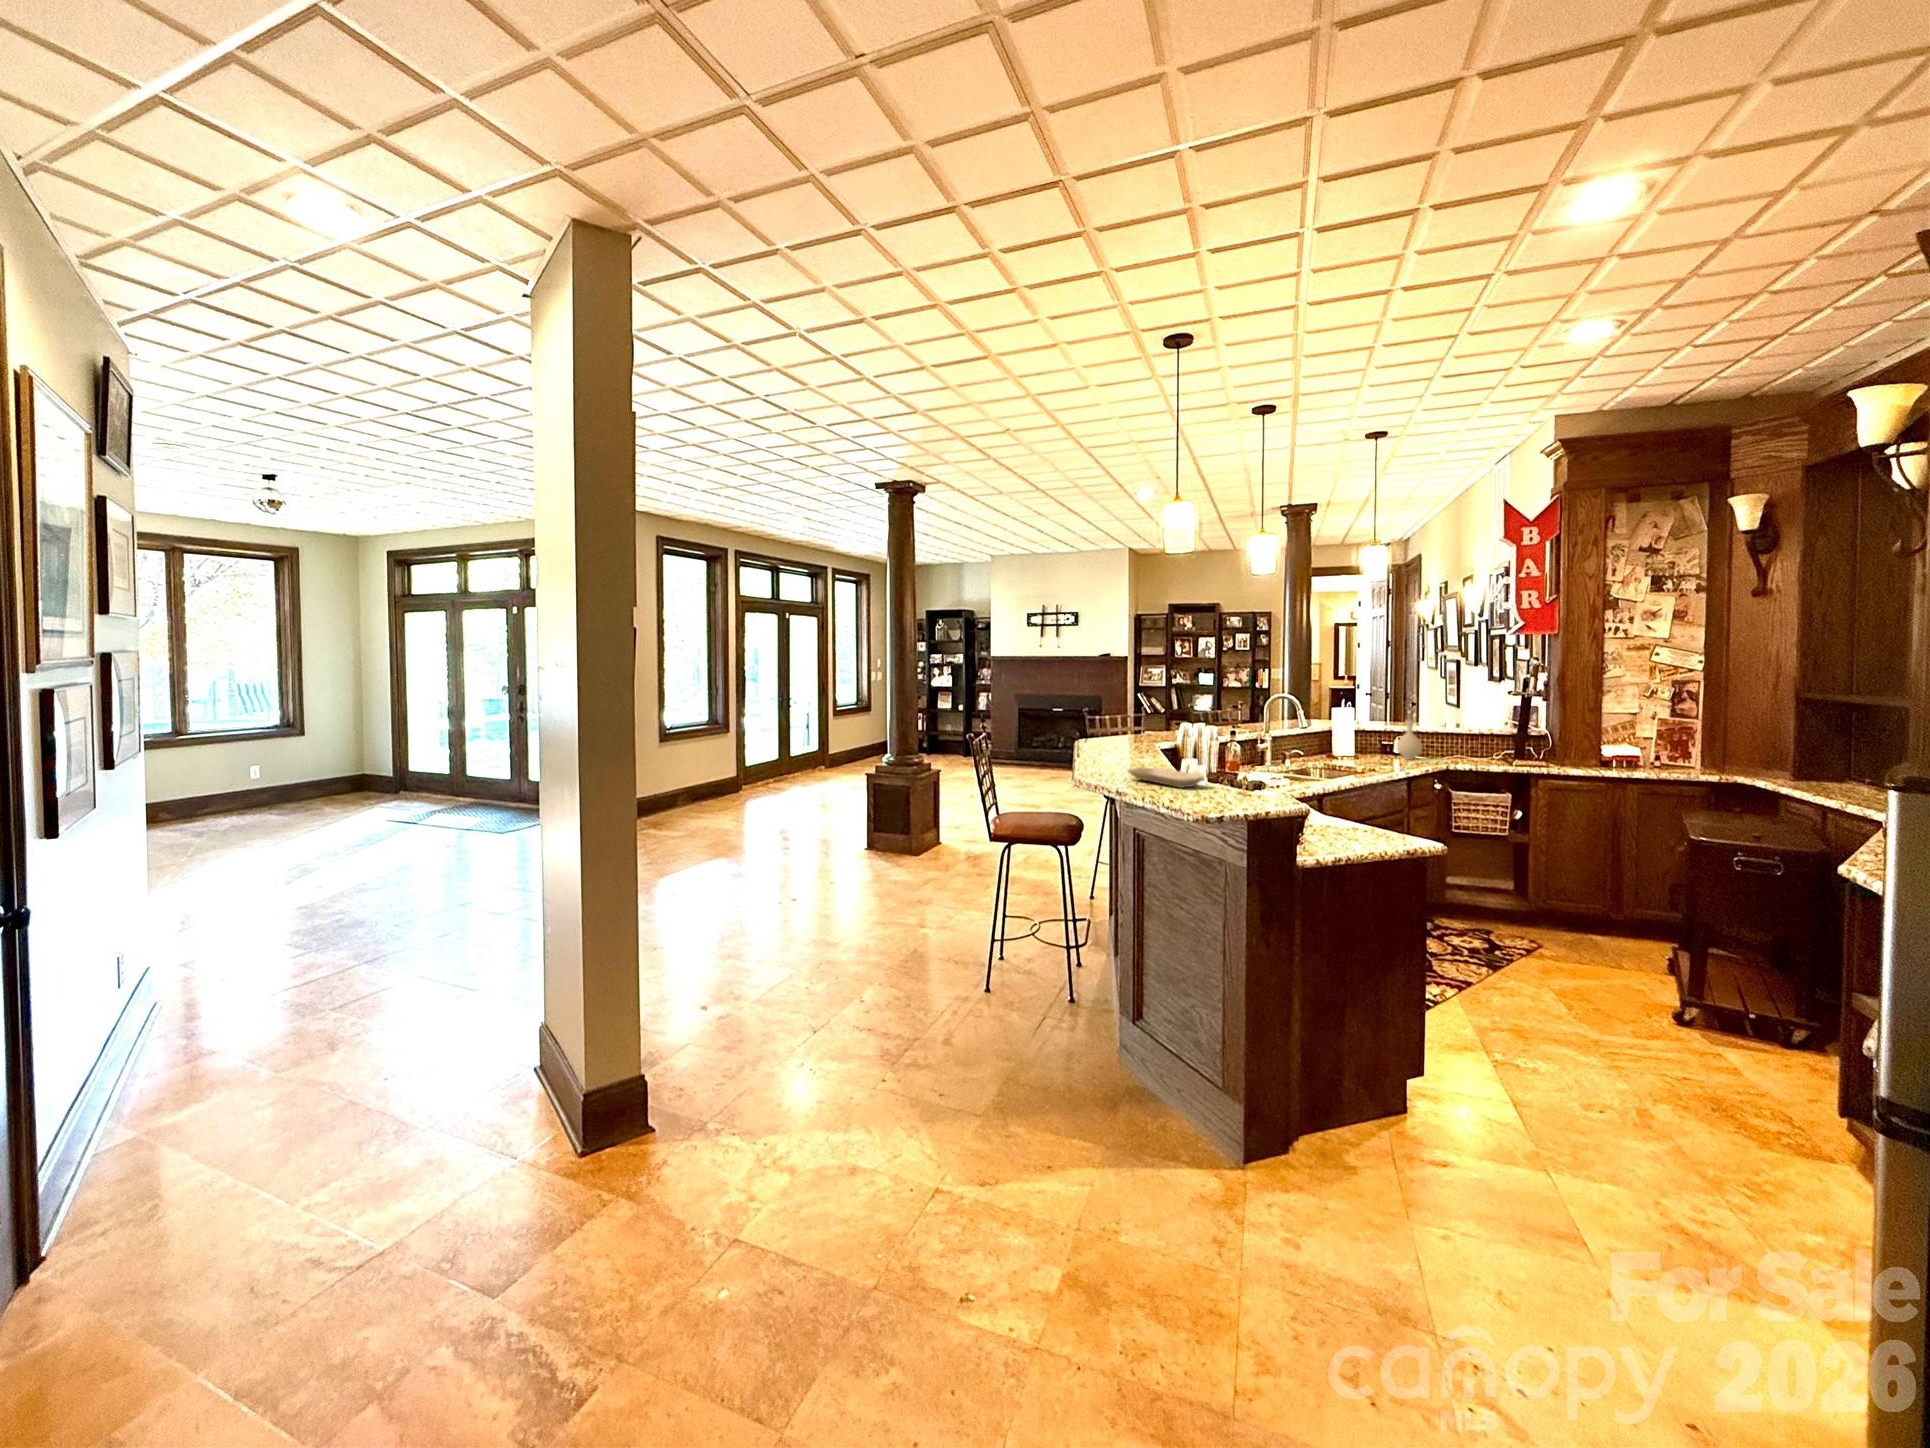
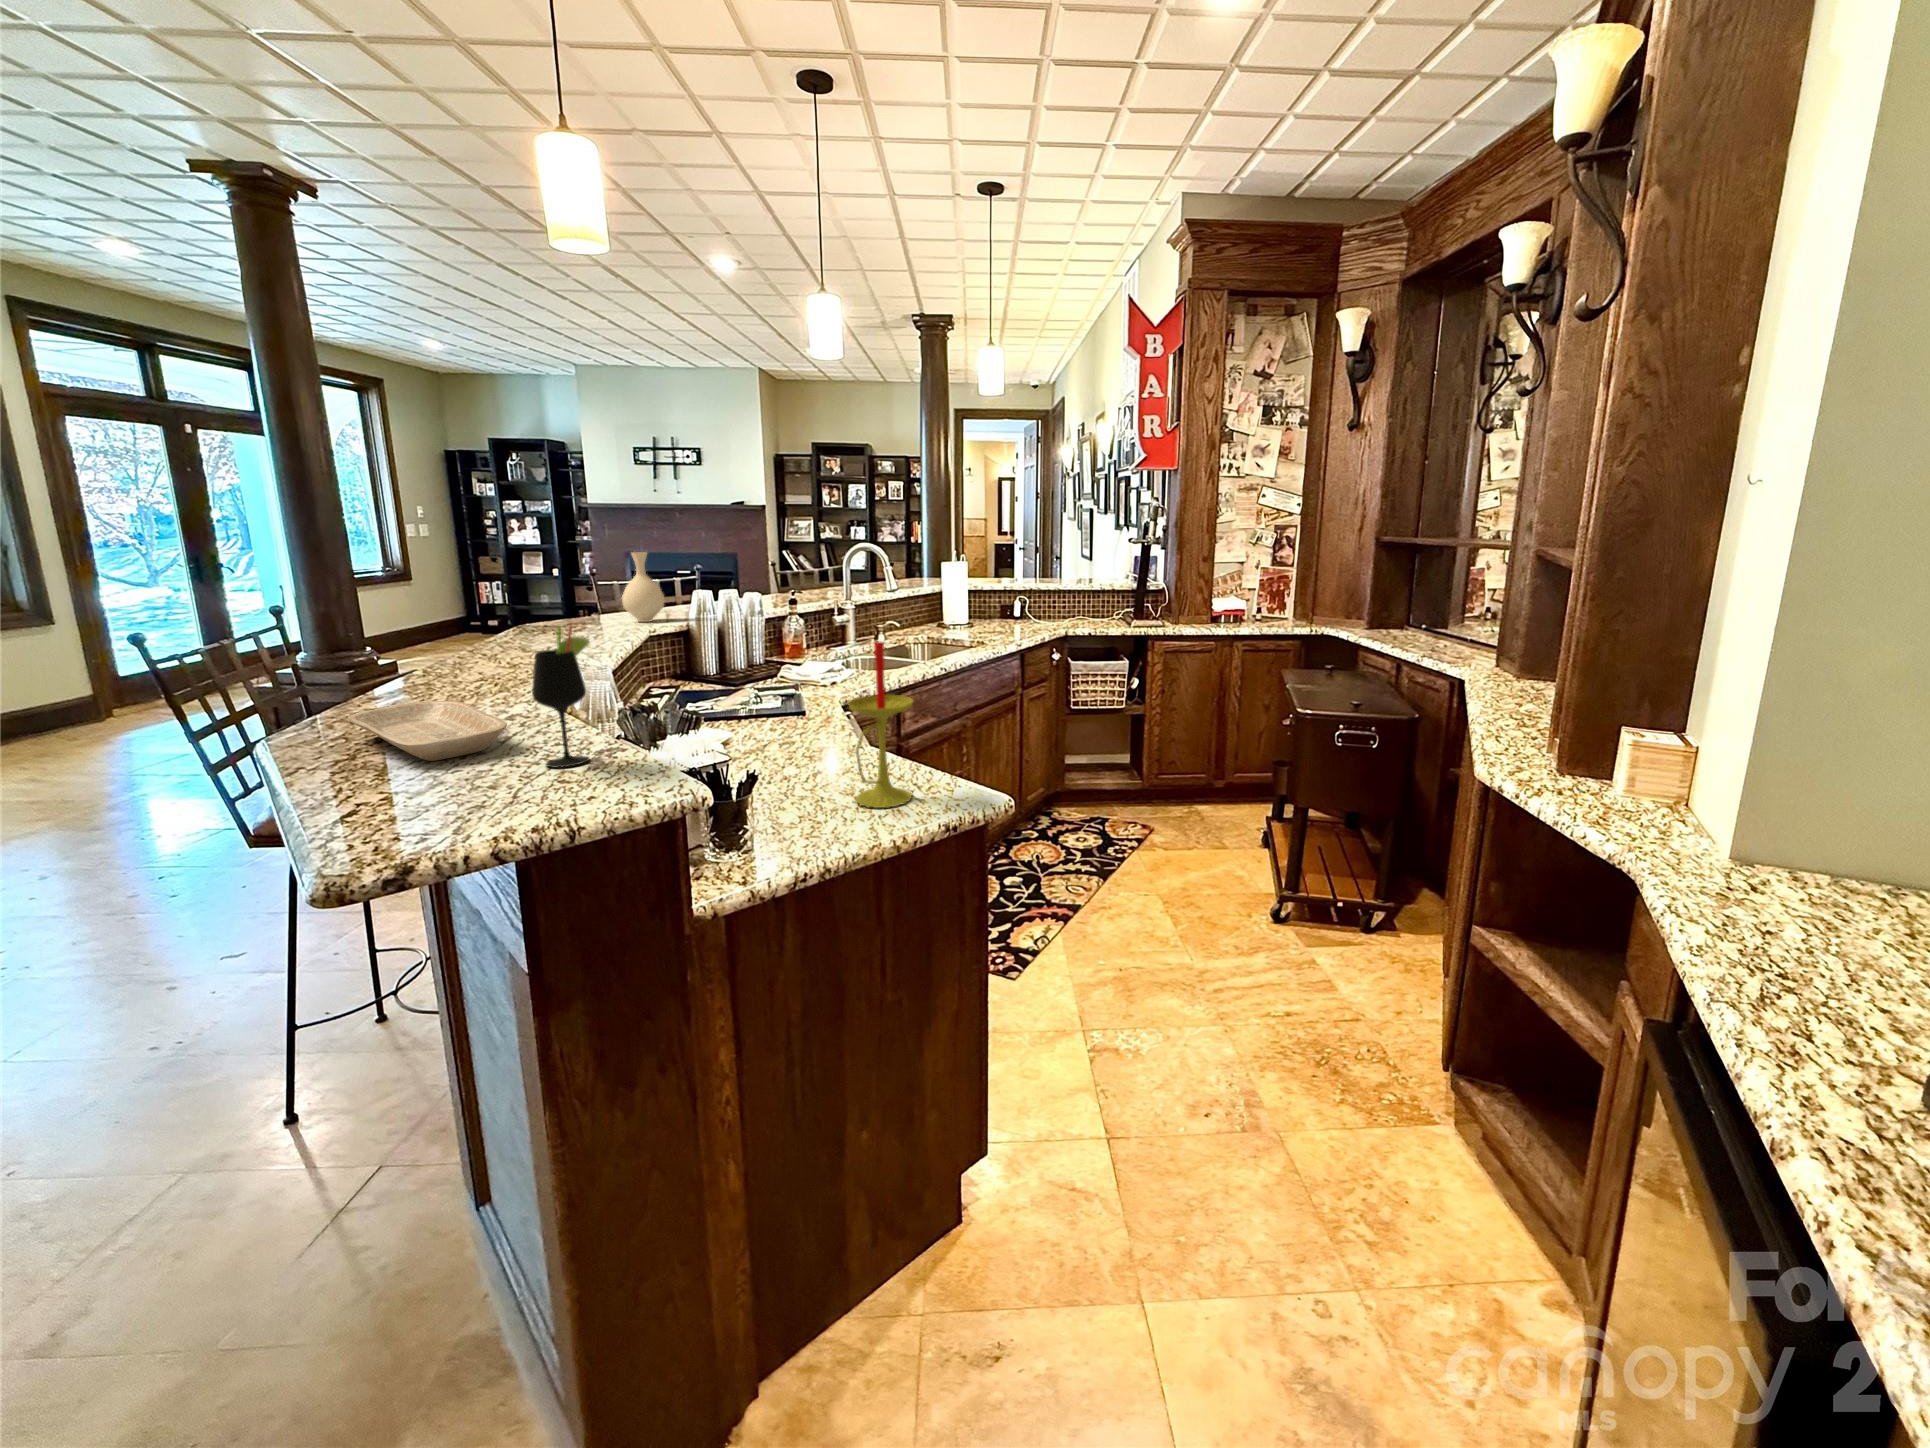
vase: present [1397,720,1422,760] -> present [622,552,664,622]
wine glass: none [1230,735,1255,792] -> present [532,625,590,768]
candle: none [1343,750,1382,839] -> present [848,642,913,808]

